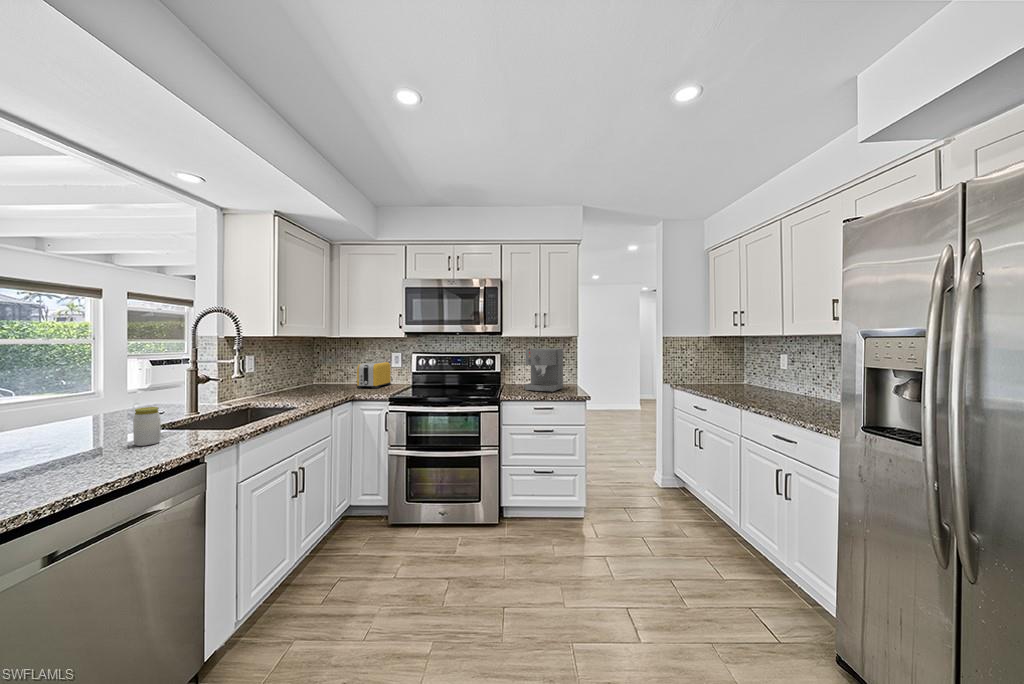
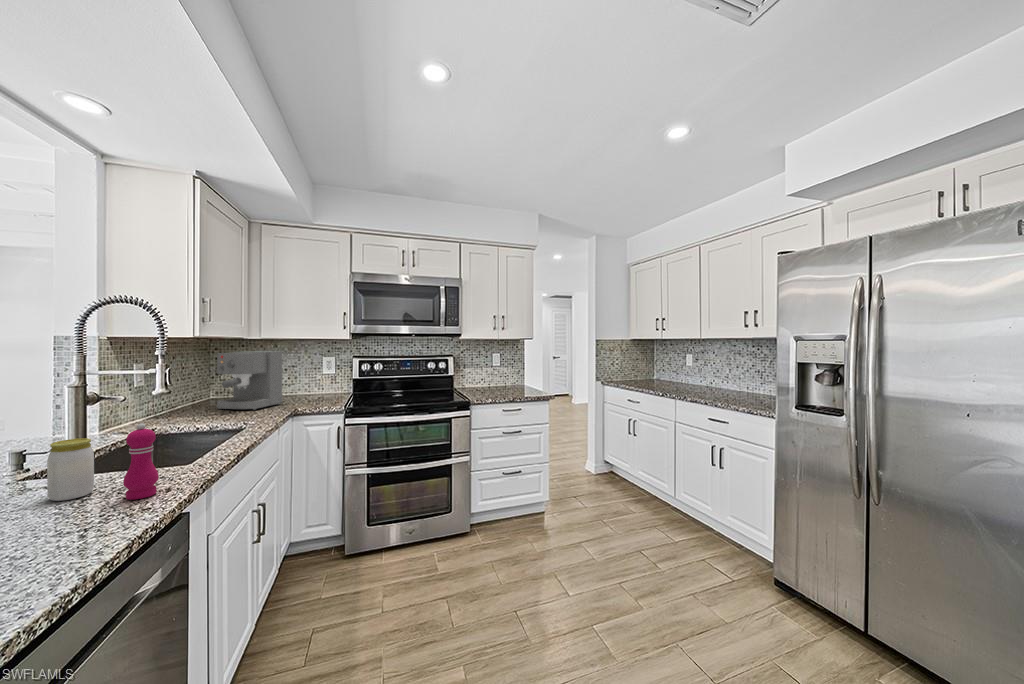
coffee maker: present [525,349,563,392] -> present [217,351,282,410]
toaster: present [357,362,391,388] -> none [285,367,322,399]
pepper mill: none [167,399,189,450] -> present [123,423,159,500]

